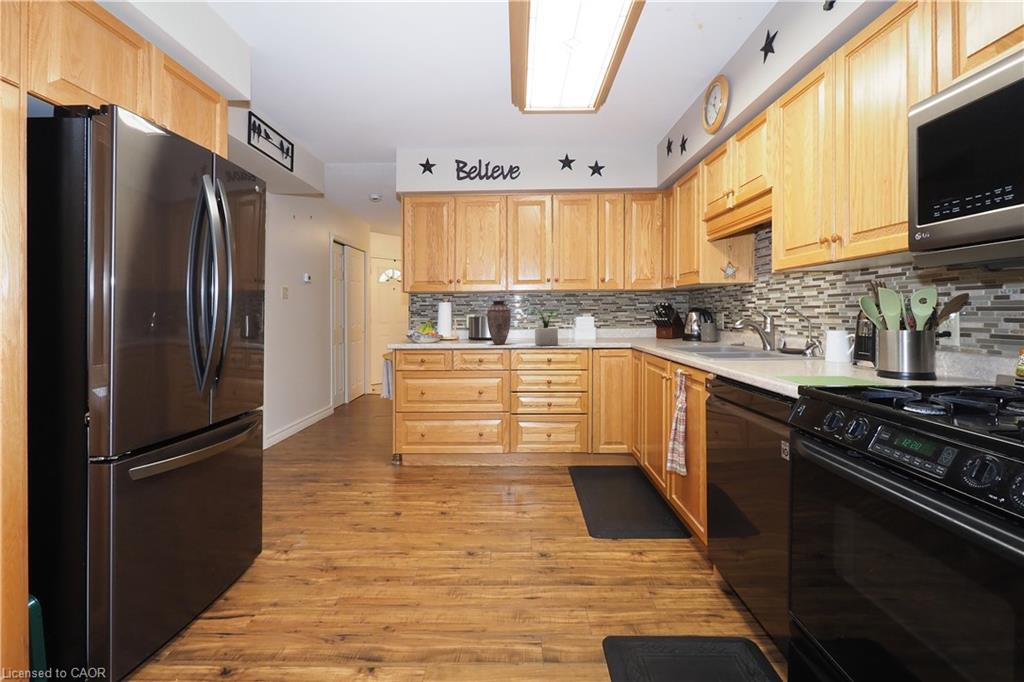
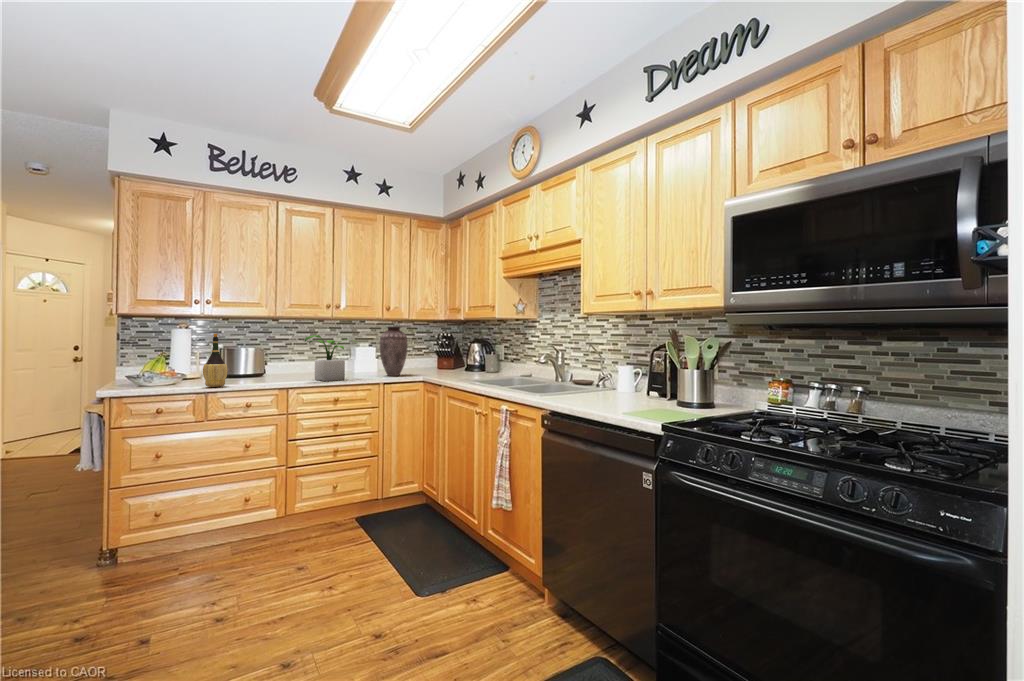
vase: present [487,300,511,344] -> present [380,326,408,376]
wine bottle: none [453,307,469,348] -> present [203,334,228,387]

